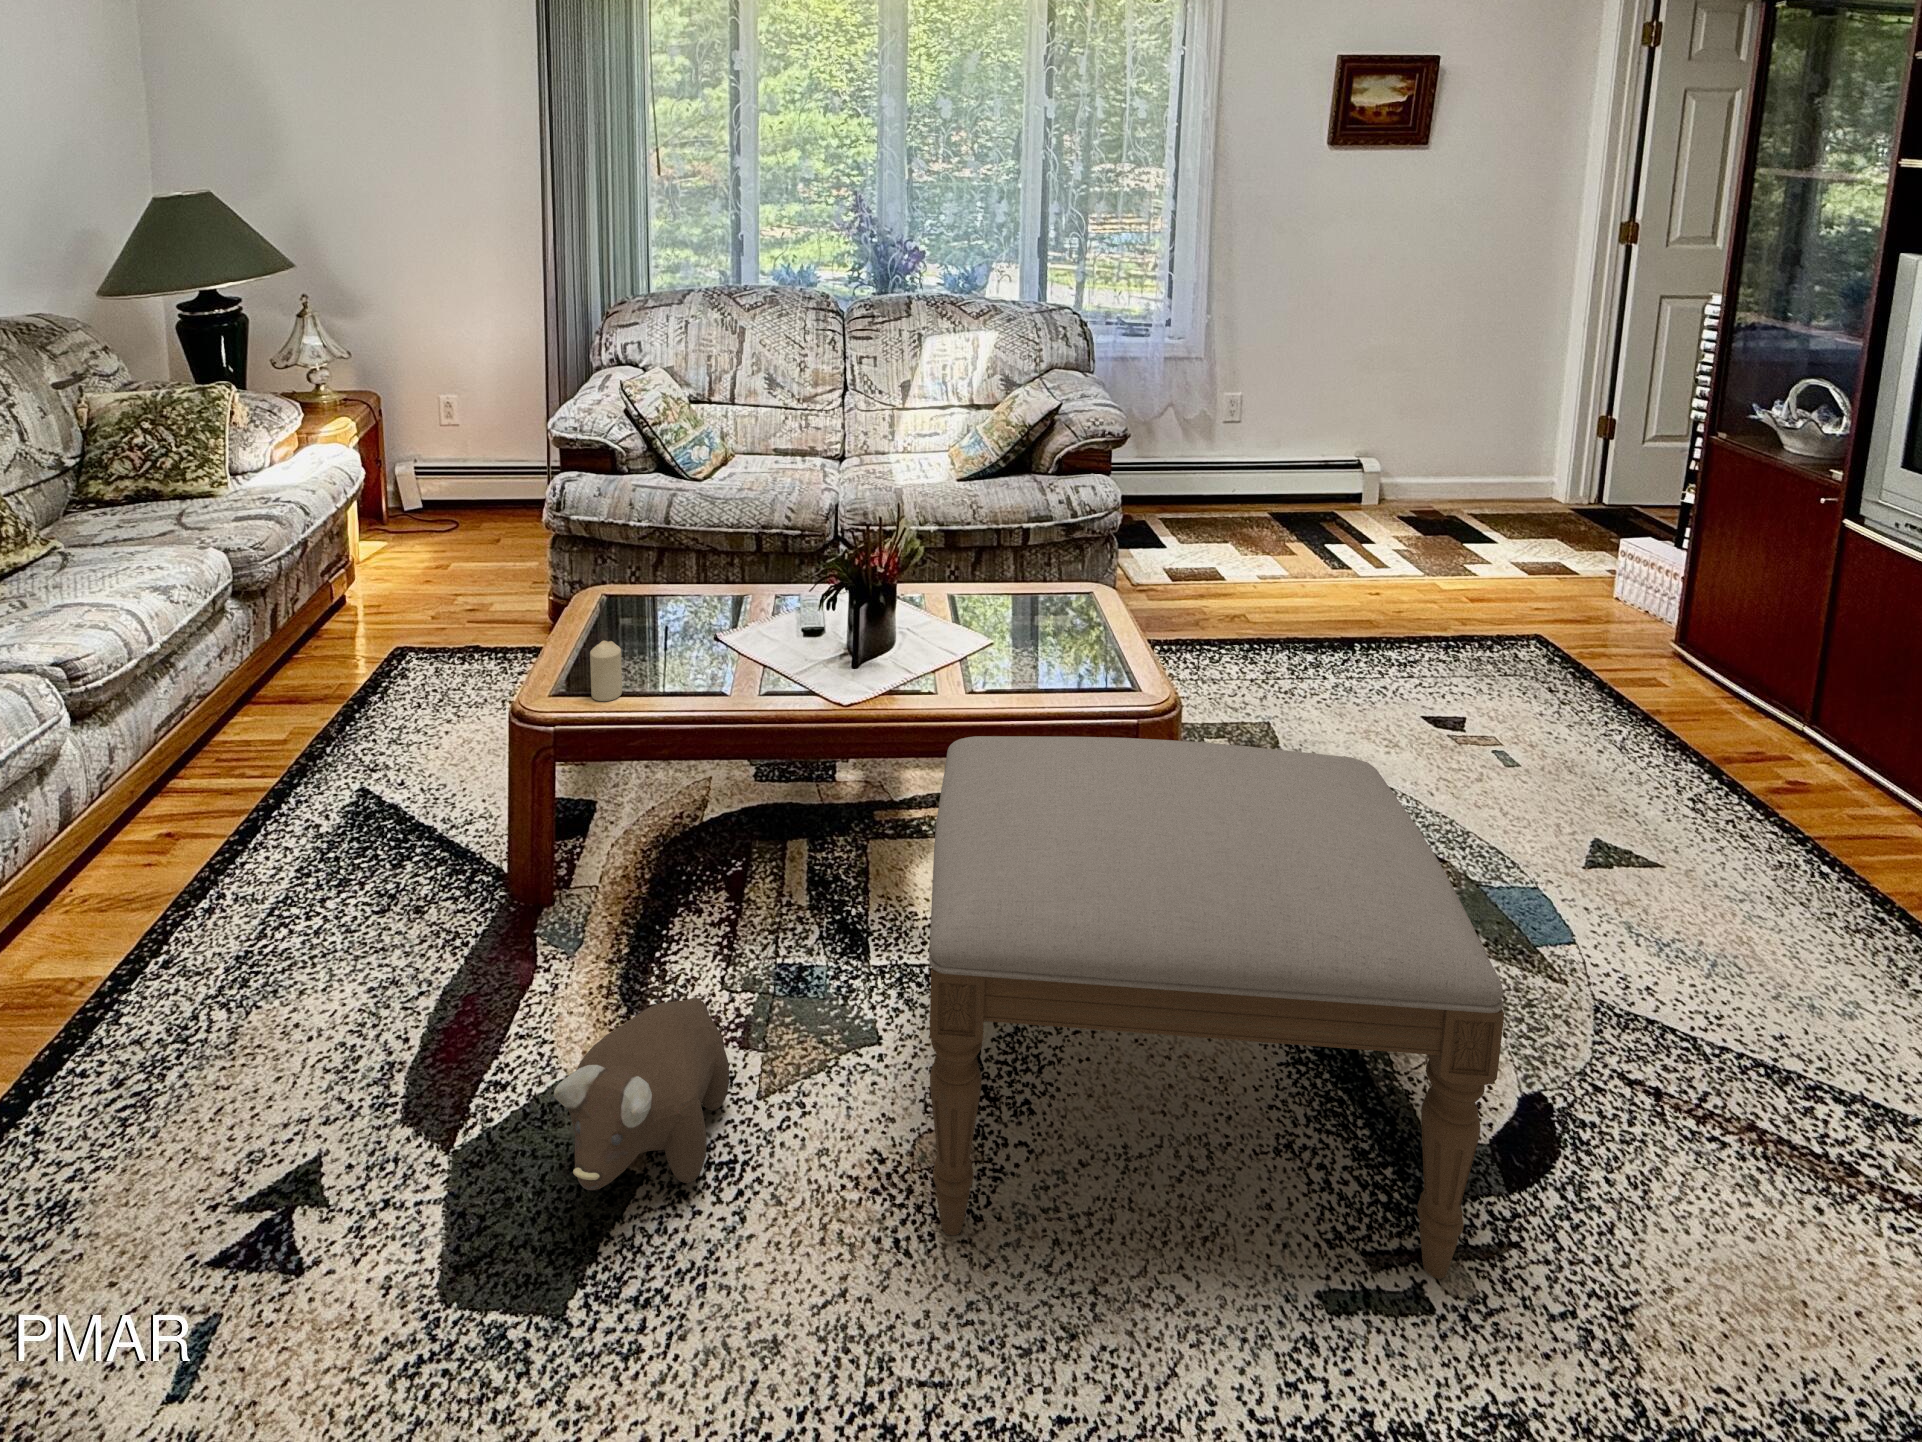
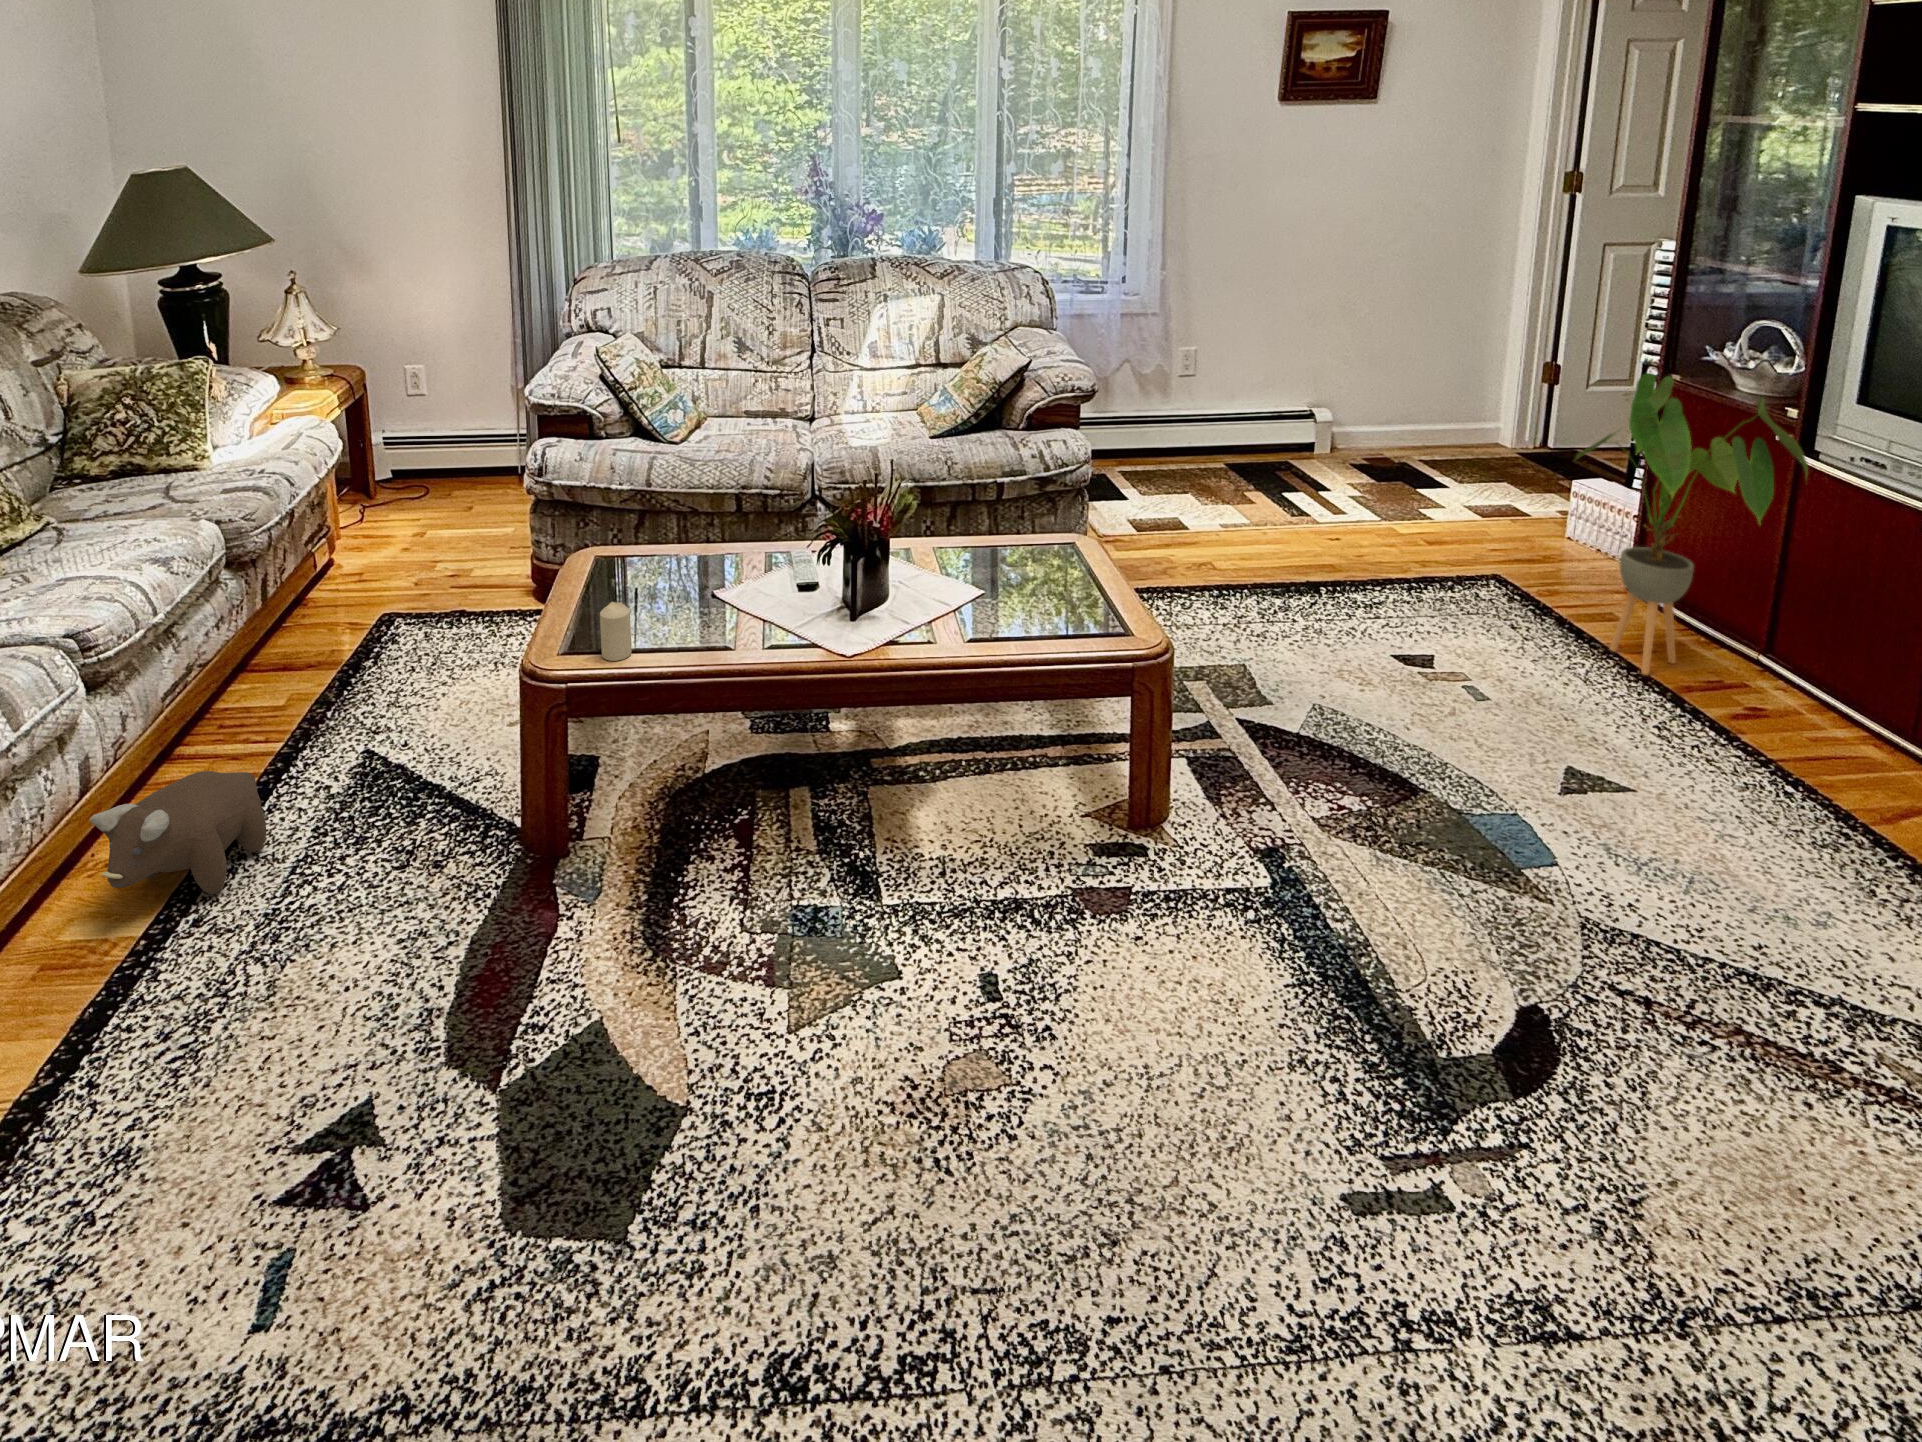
house plant: none [1603,428,1842,739] -> present [1576,373,1808,675]
ottoman: present [929,736,1504,1279] -> none [959,683,1521,1178]
plush toy: present [554,998,729,1190] -> present [90,771,266,894]

